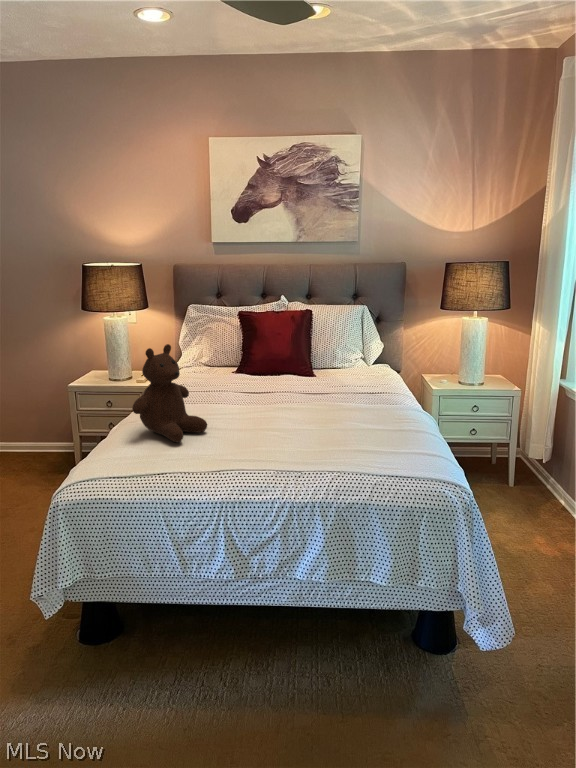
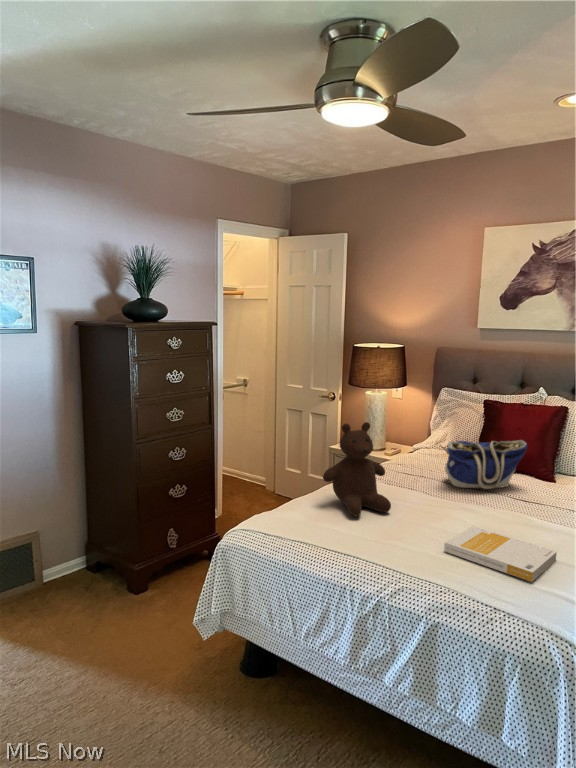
tote bag: none [228,343,299,395] -> present [445,440,527,489]
book: none [279,424,363,456] -> present [444,526,557,582]

